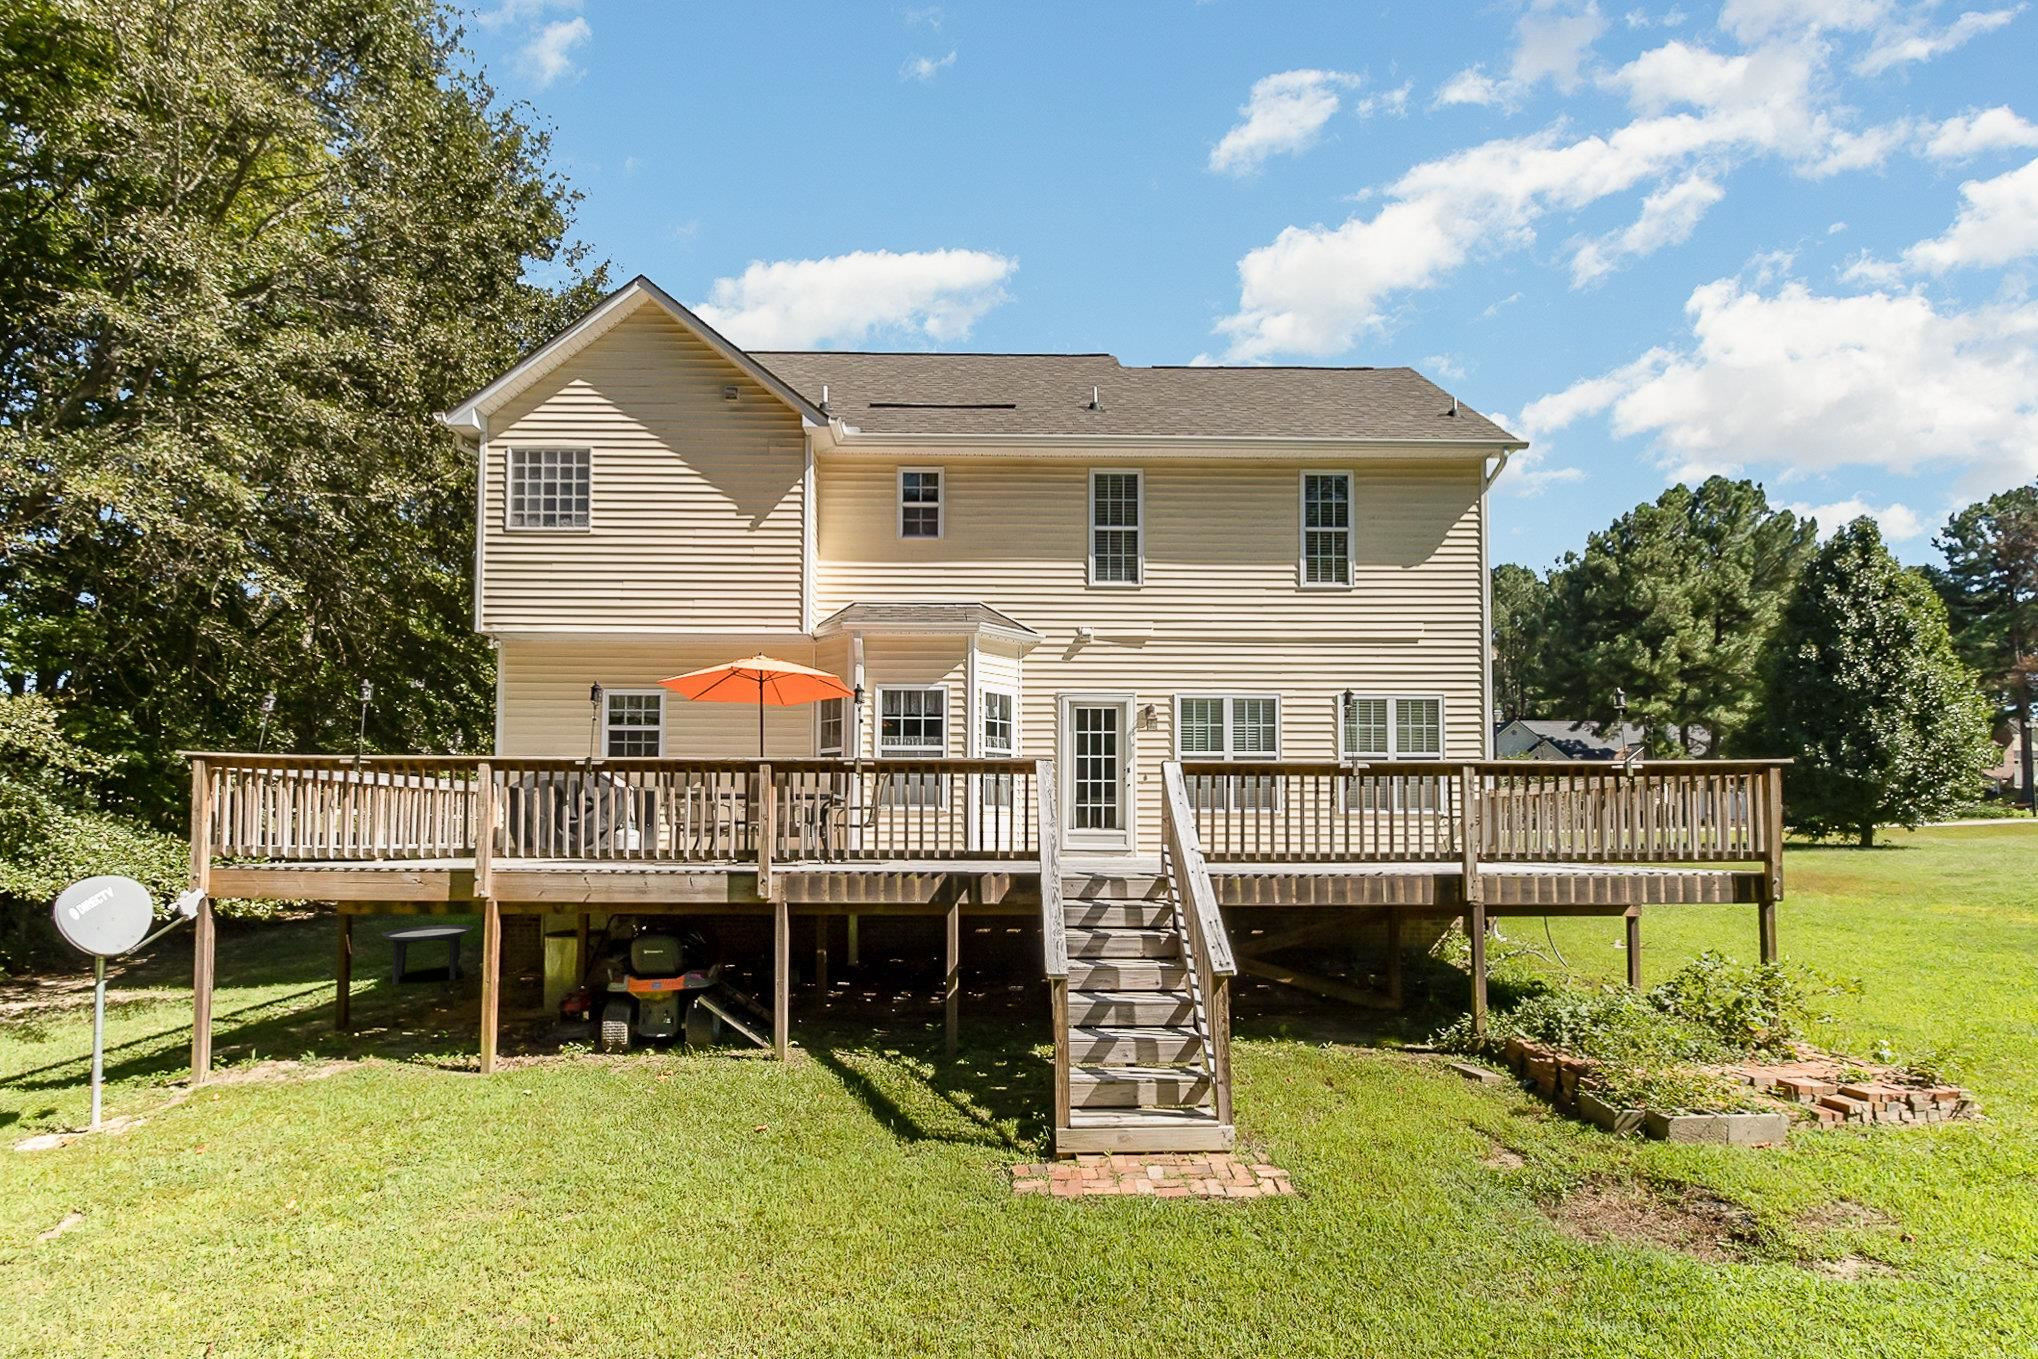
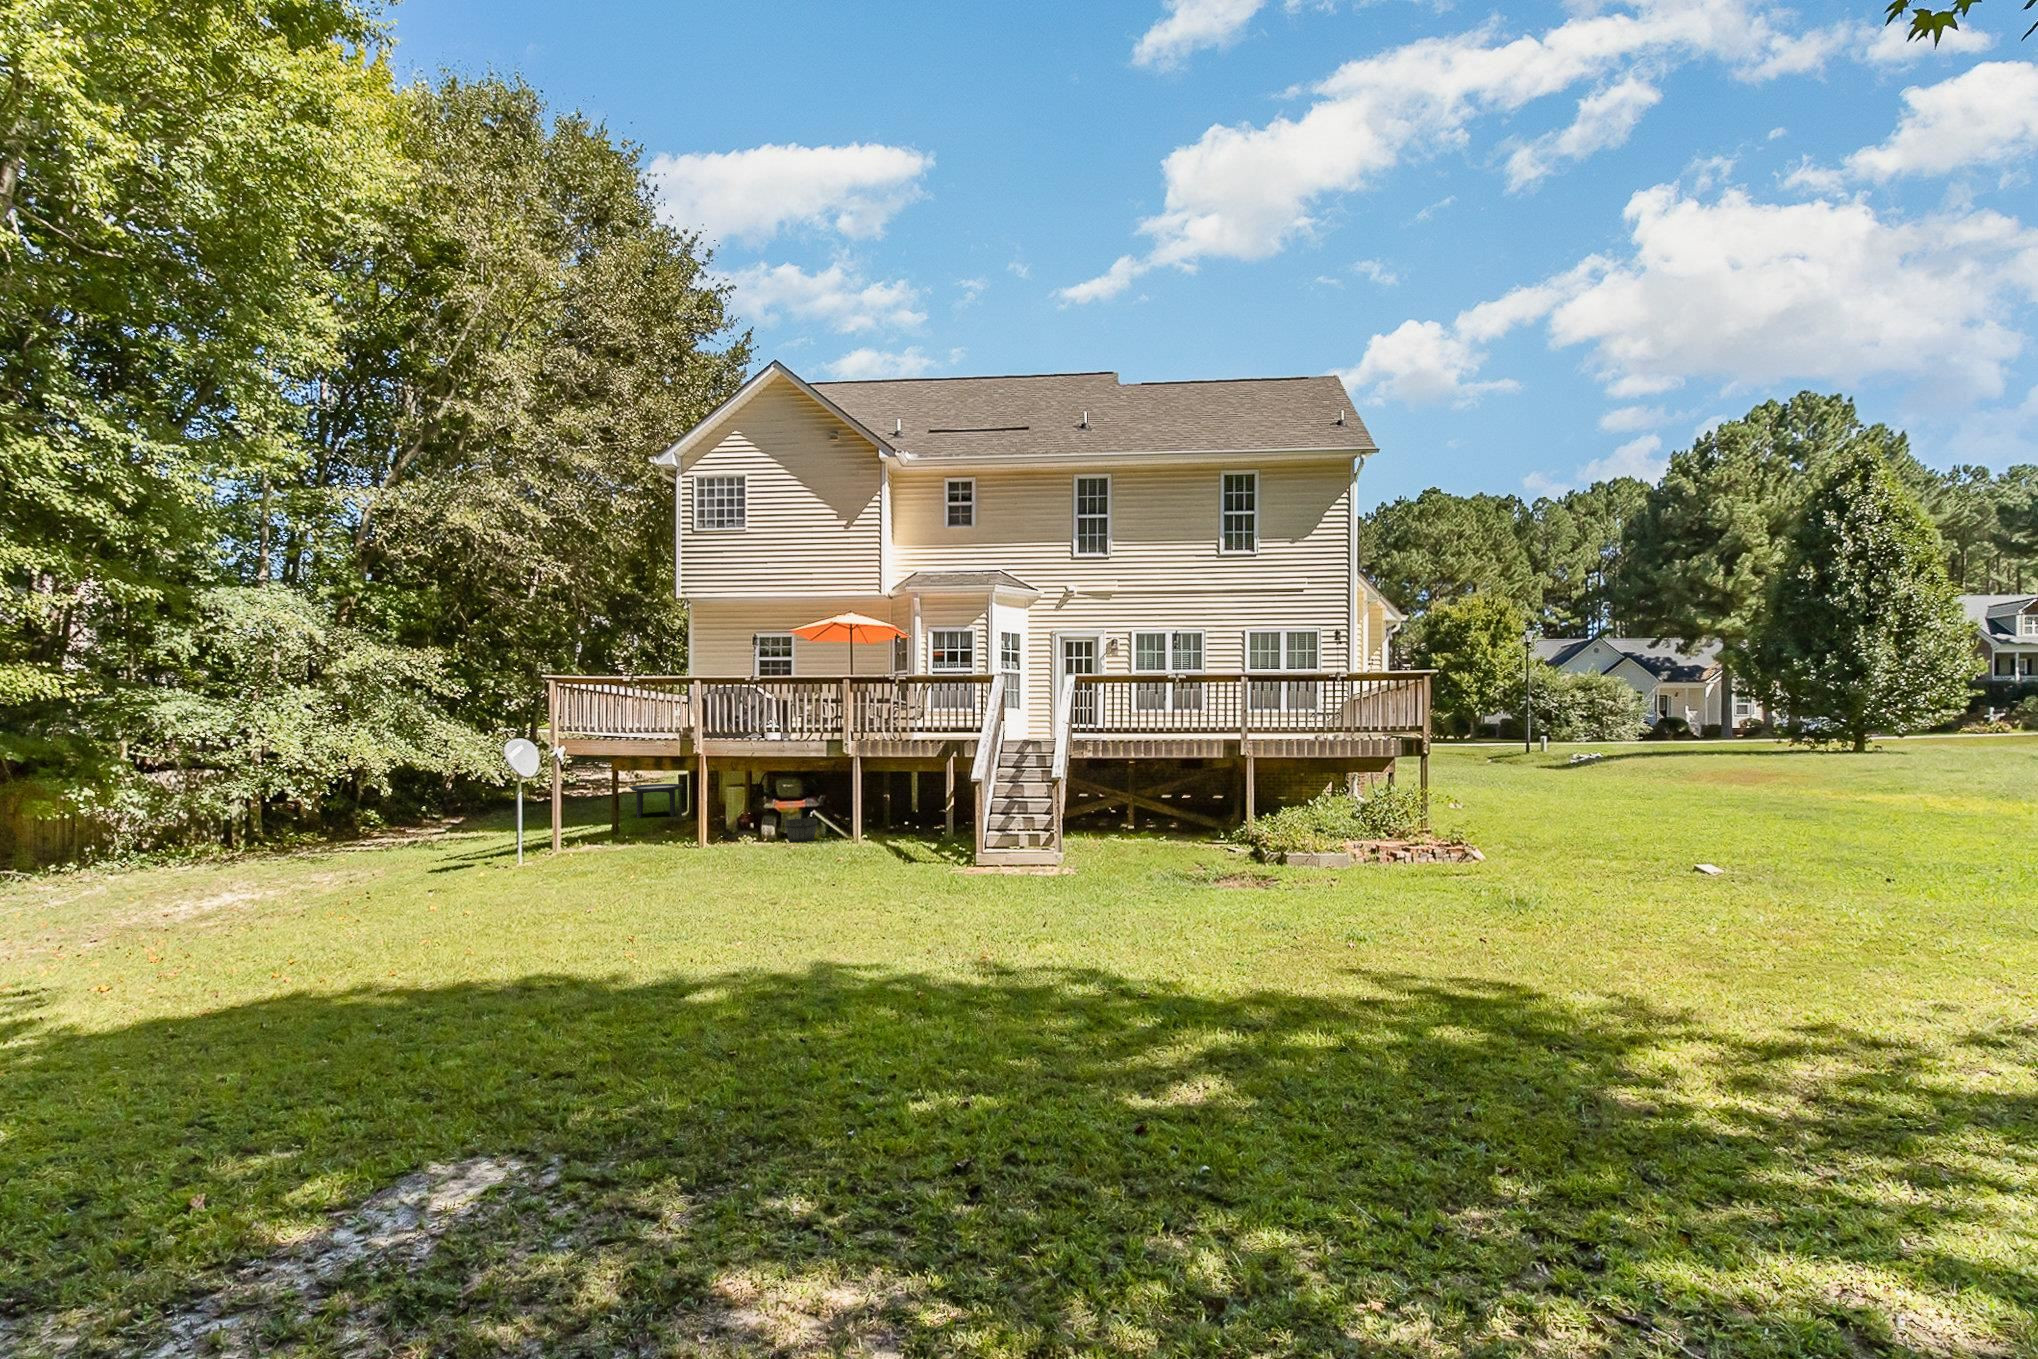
wooden bucket: none [644,995,701,1048] -> present [785,813,817,842]

